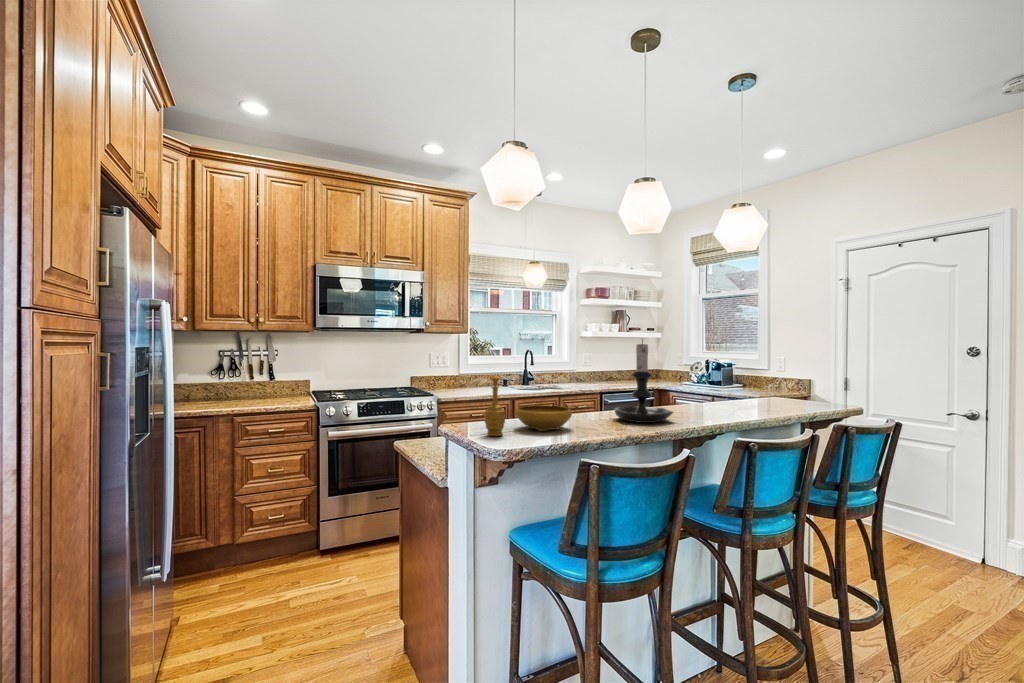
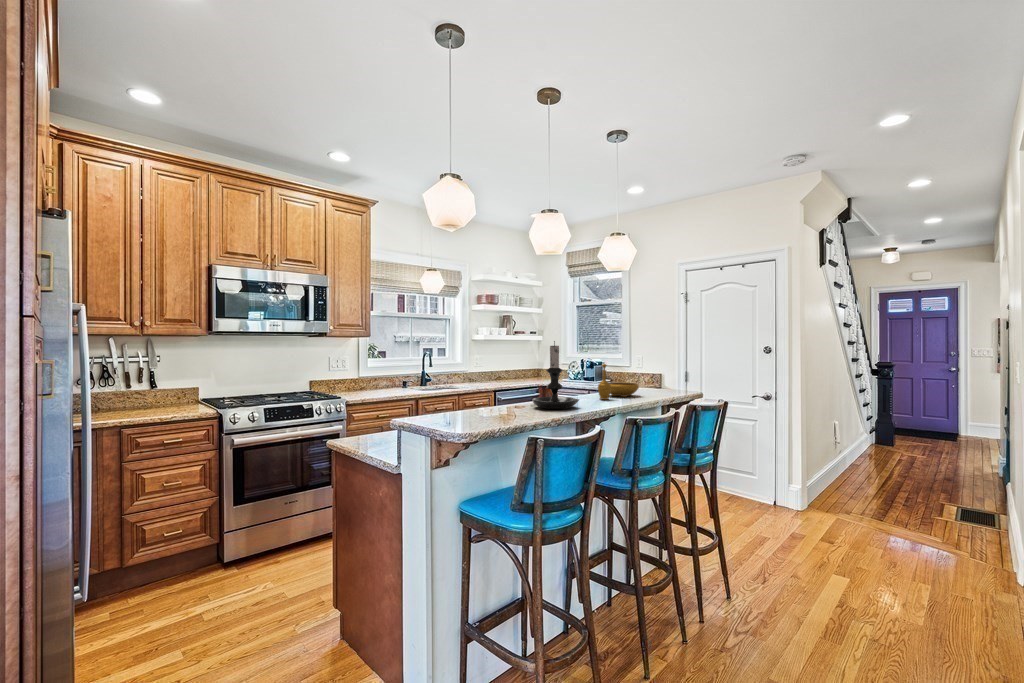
decorative bowl: present [484,376,572,436] -> present [598,364,639,400]

